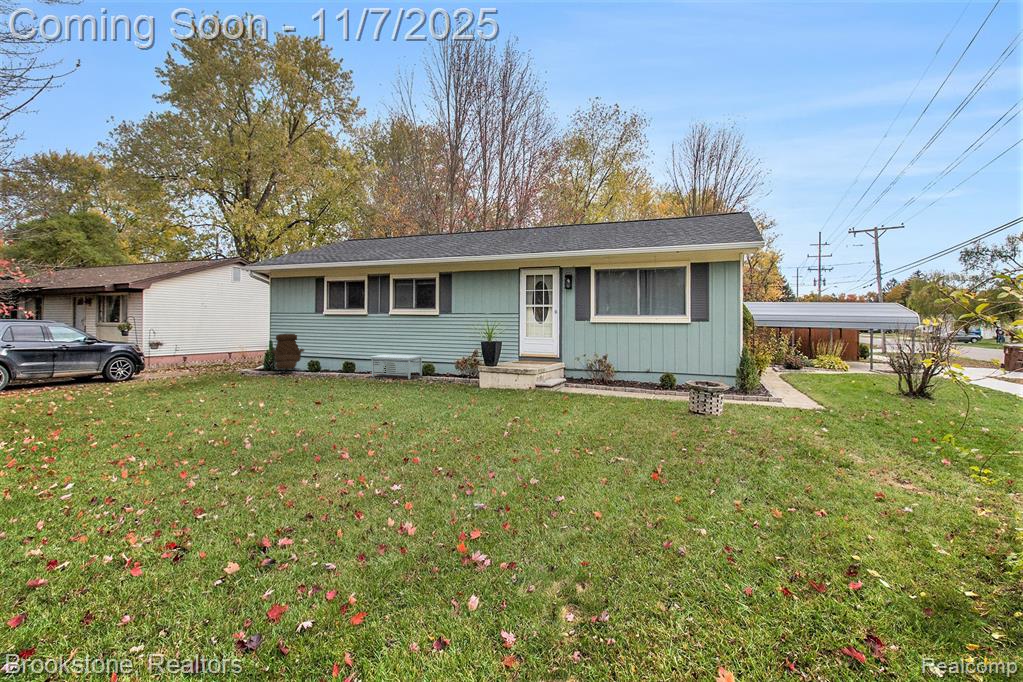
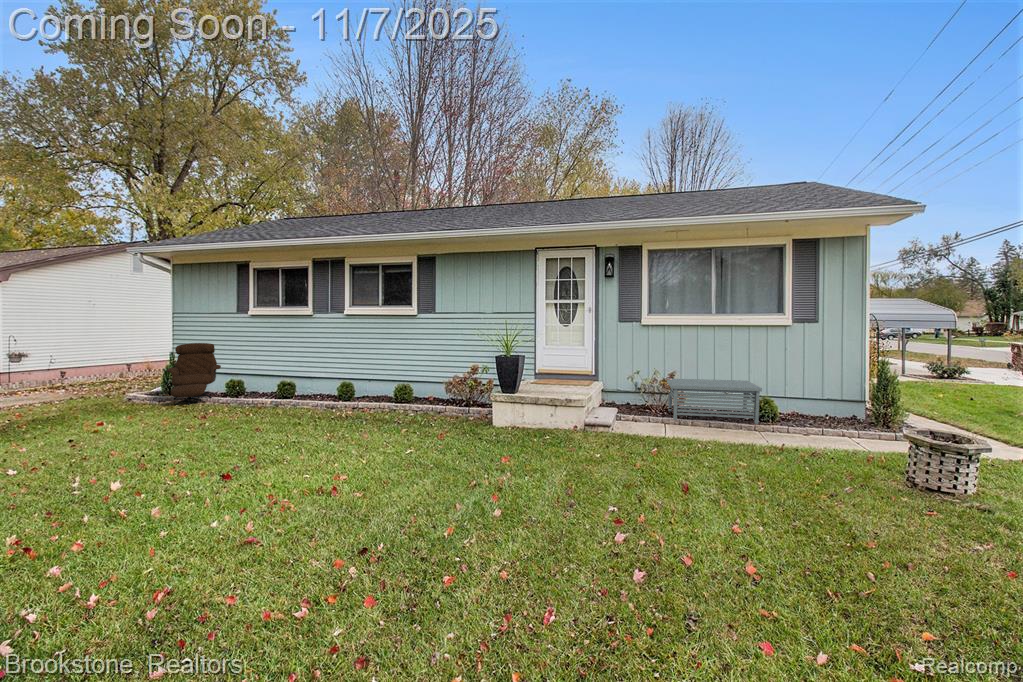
storage bench: present [369,354,423,379] -> present [667,378,762,424]

